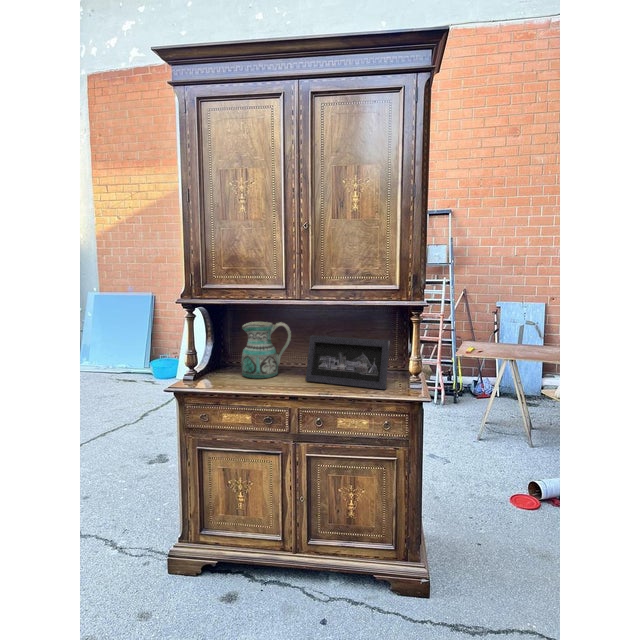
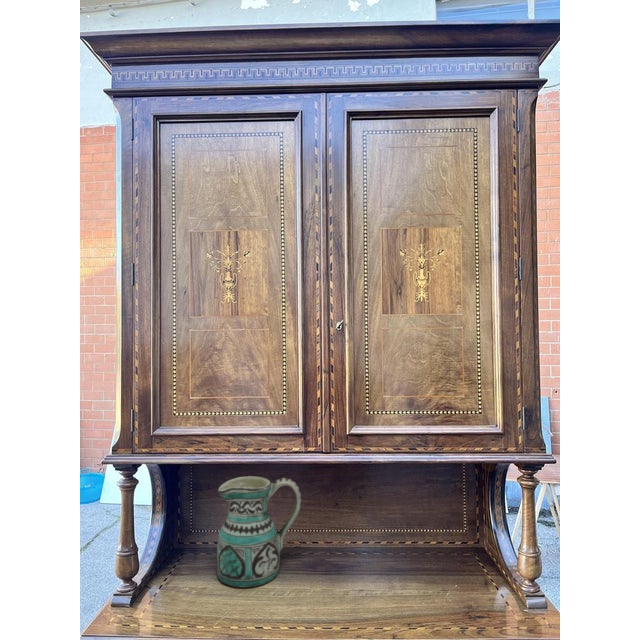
picture frame: present [305,335,390,389] -> none [335,505,487,615]

